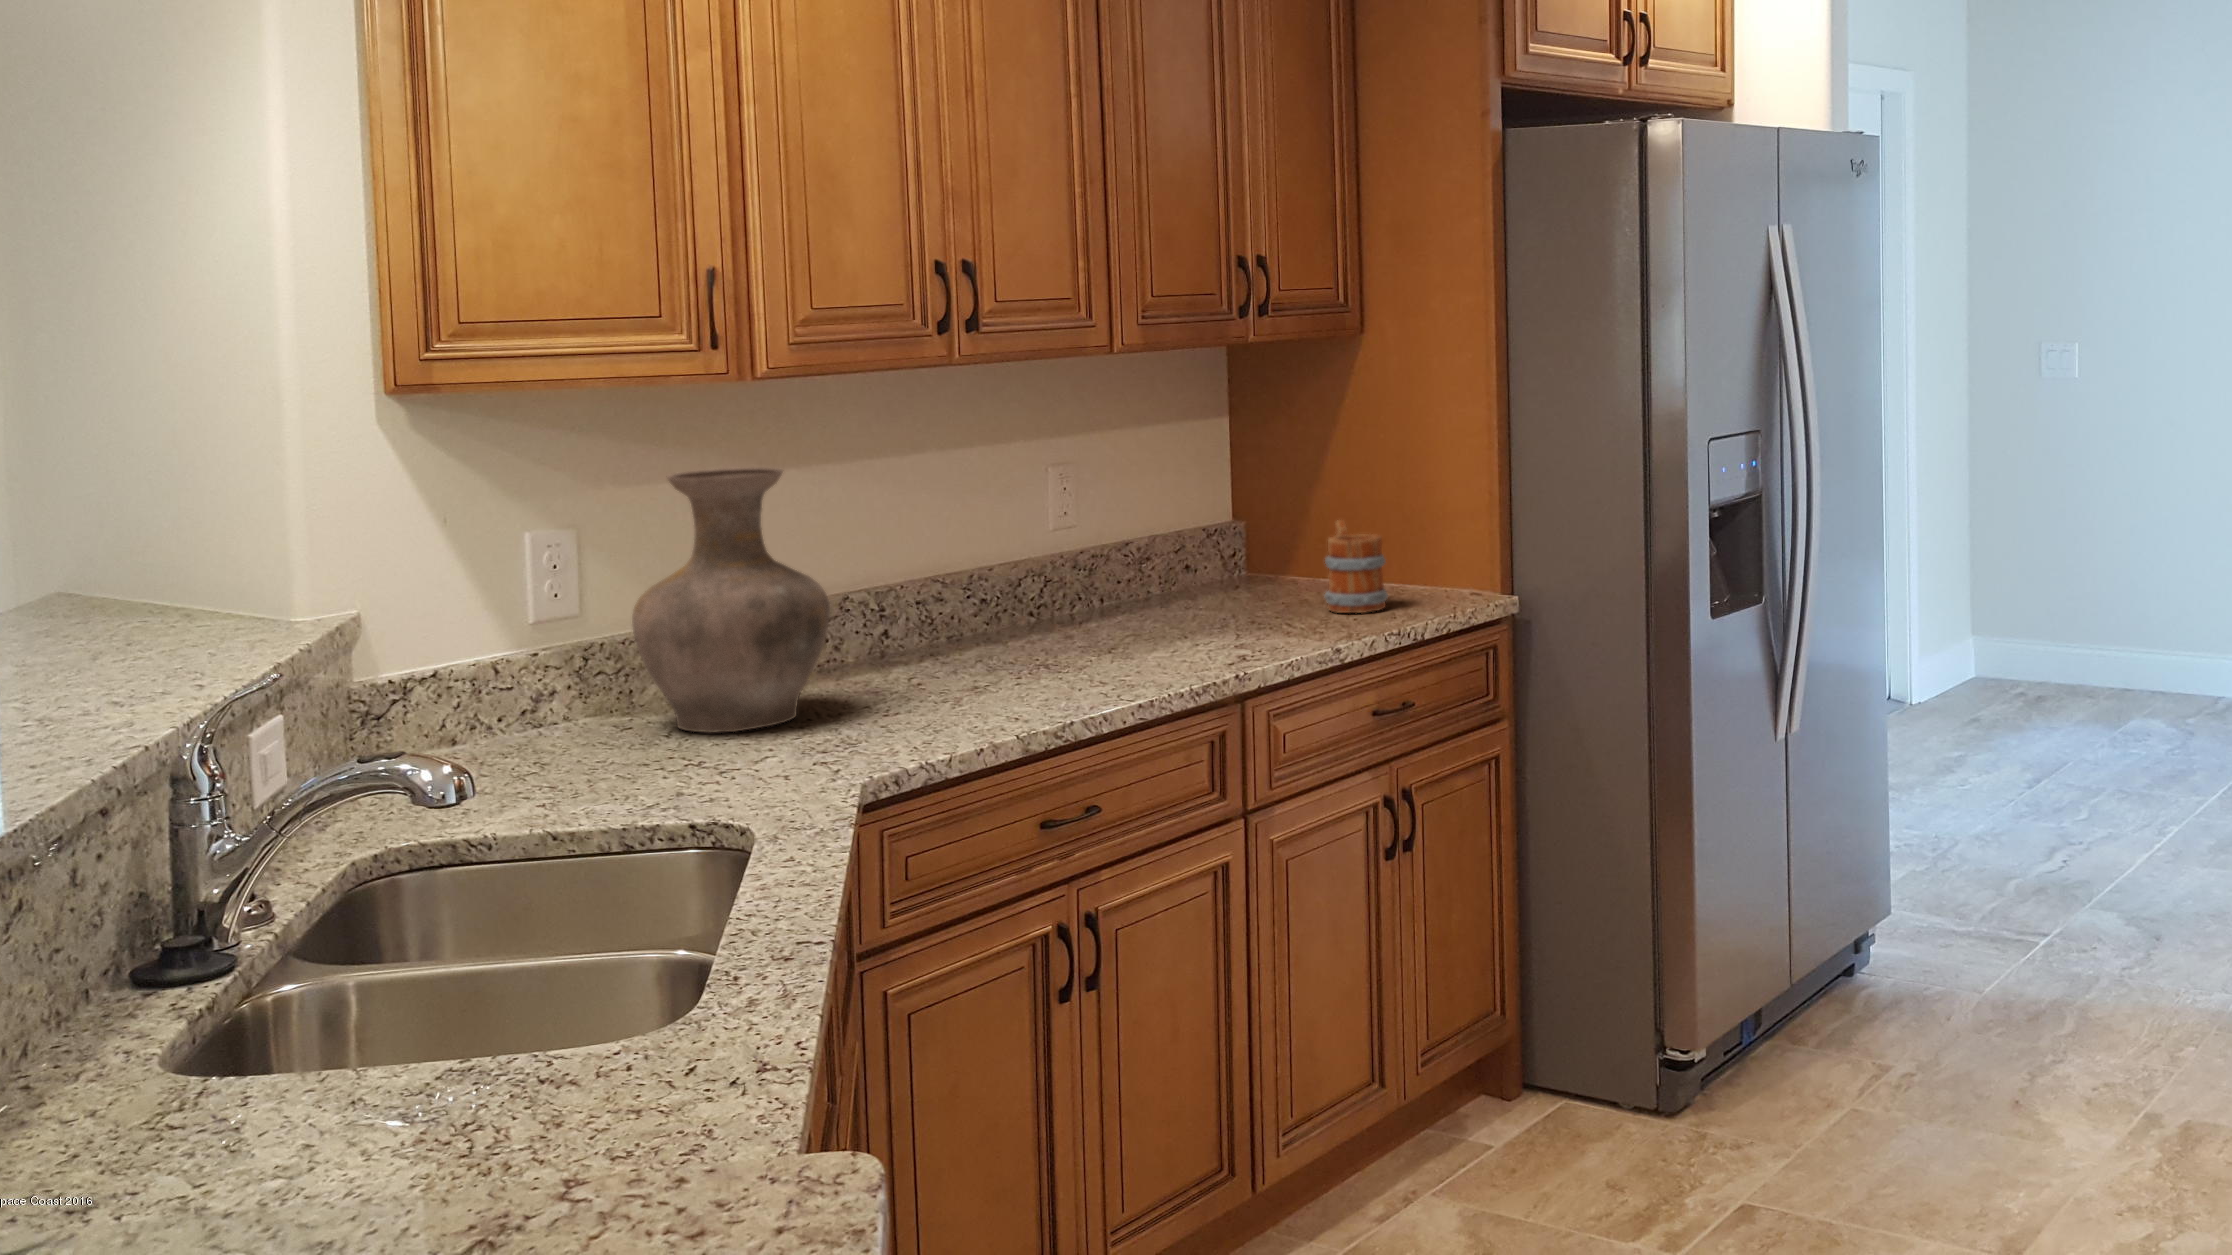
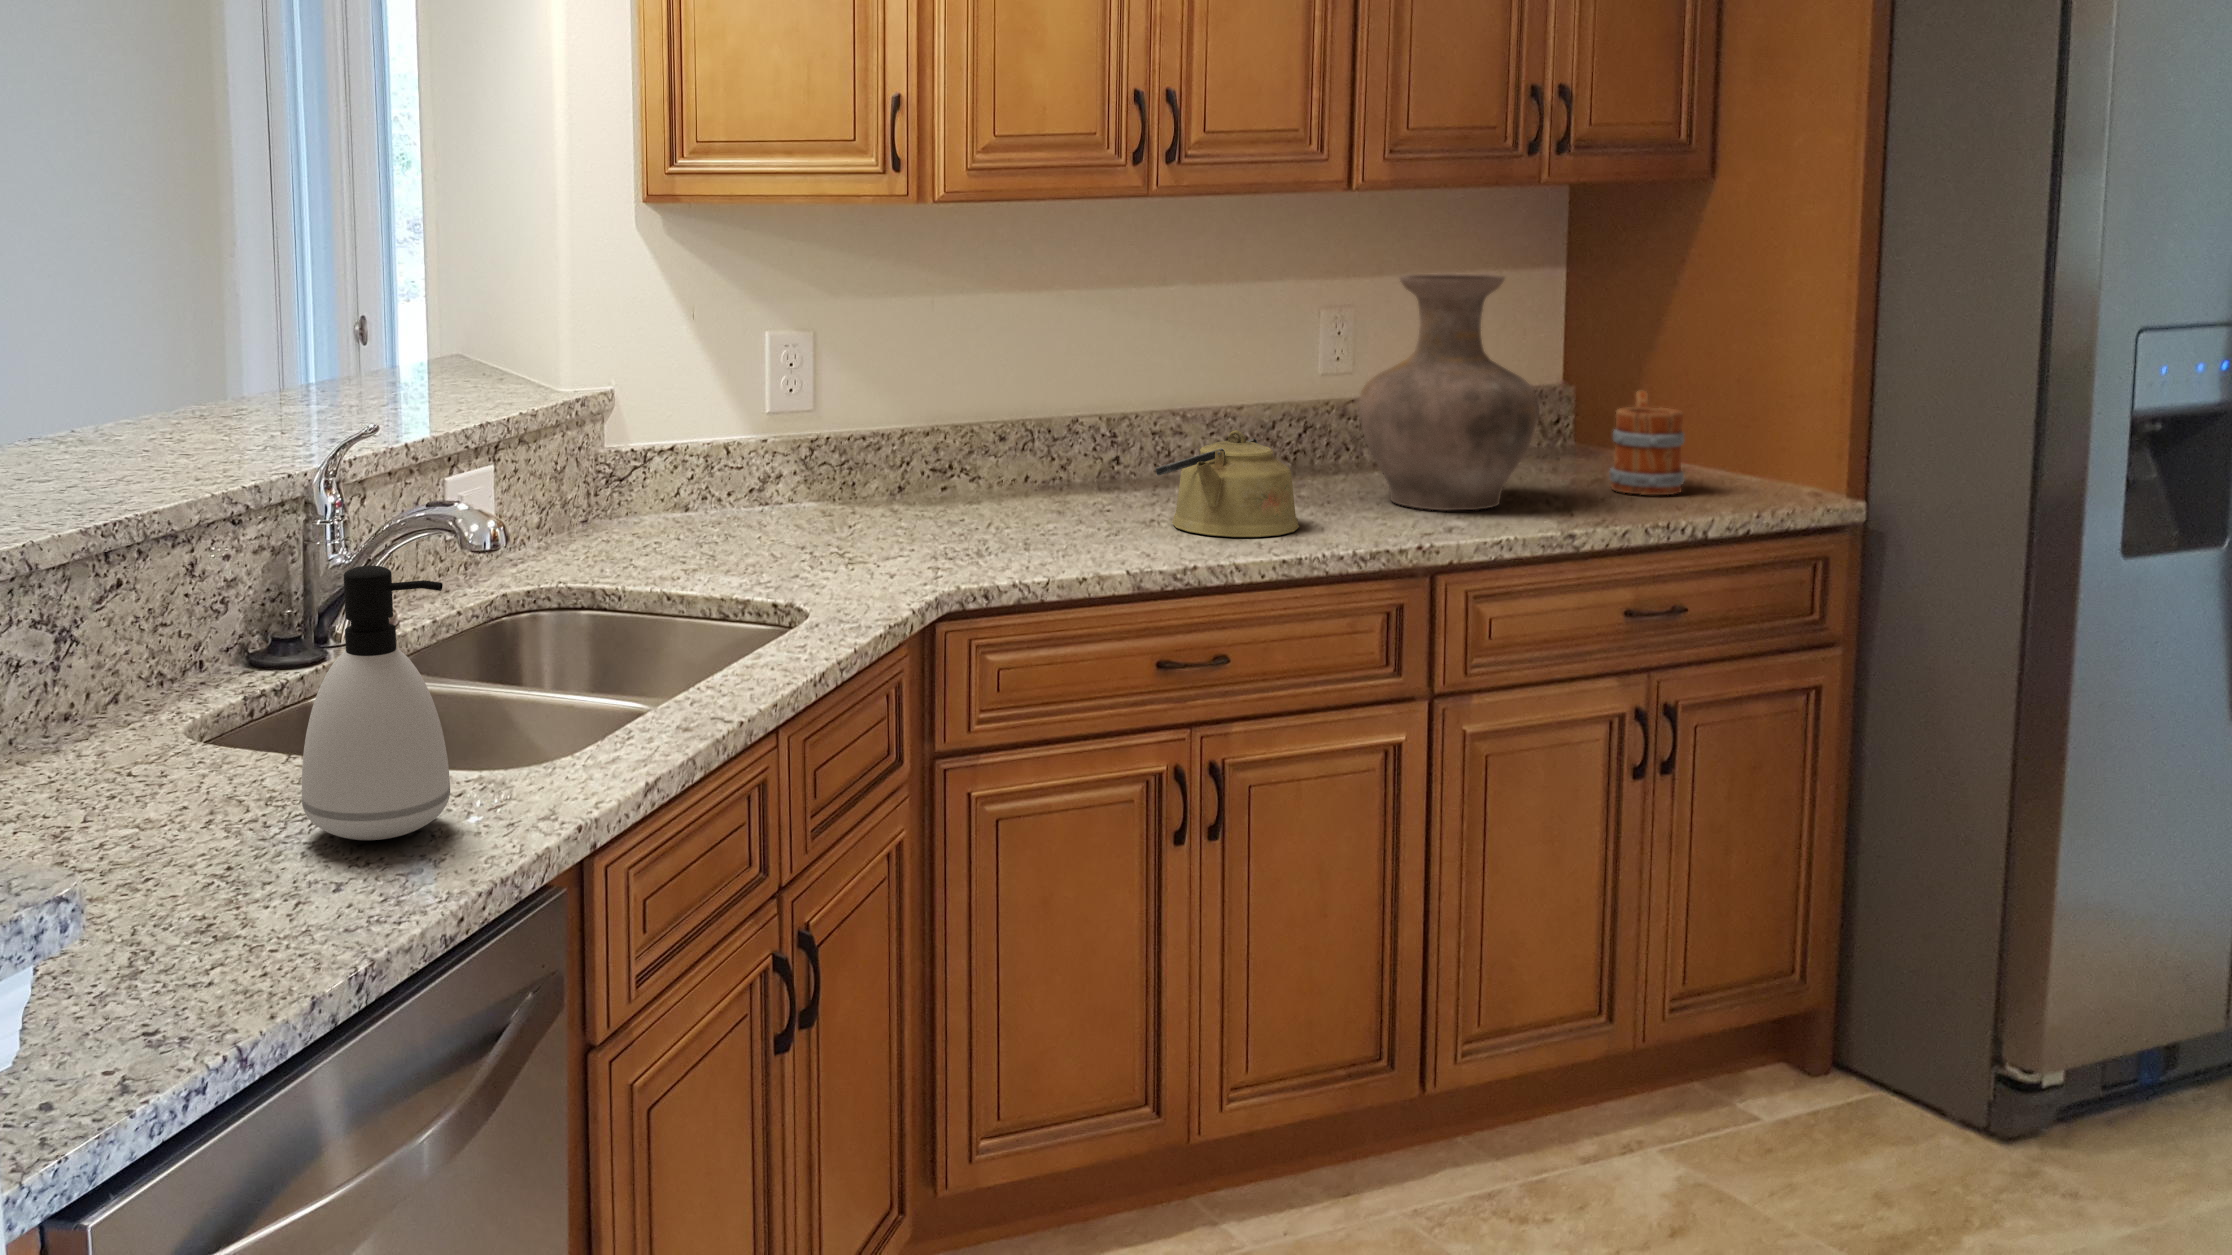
vase: present [632,467,830,733] -> present [1359,273,1539,511]
kettle: none [979,590,1115,695] -> present [1156,430,1299,537]
soap dispenser: none [551,800,712,1085] -> present [302,565,450,840]

